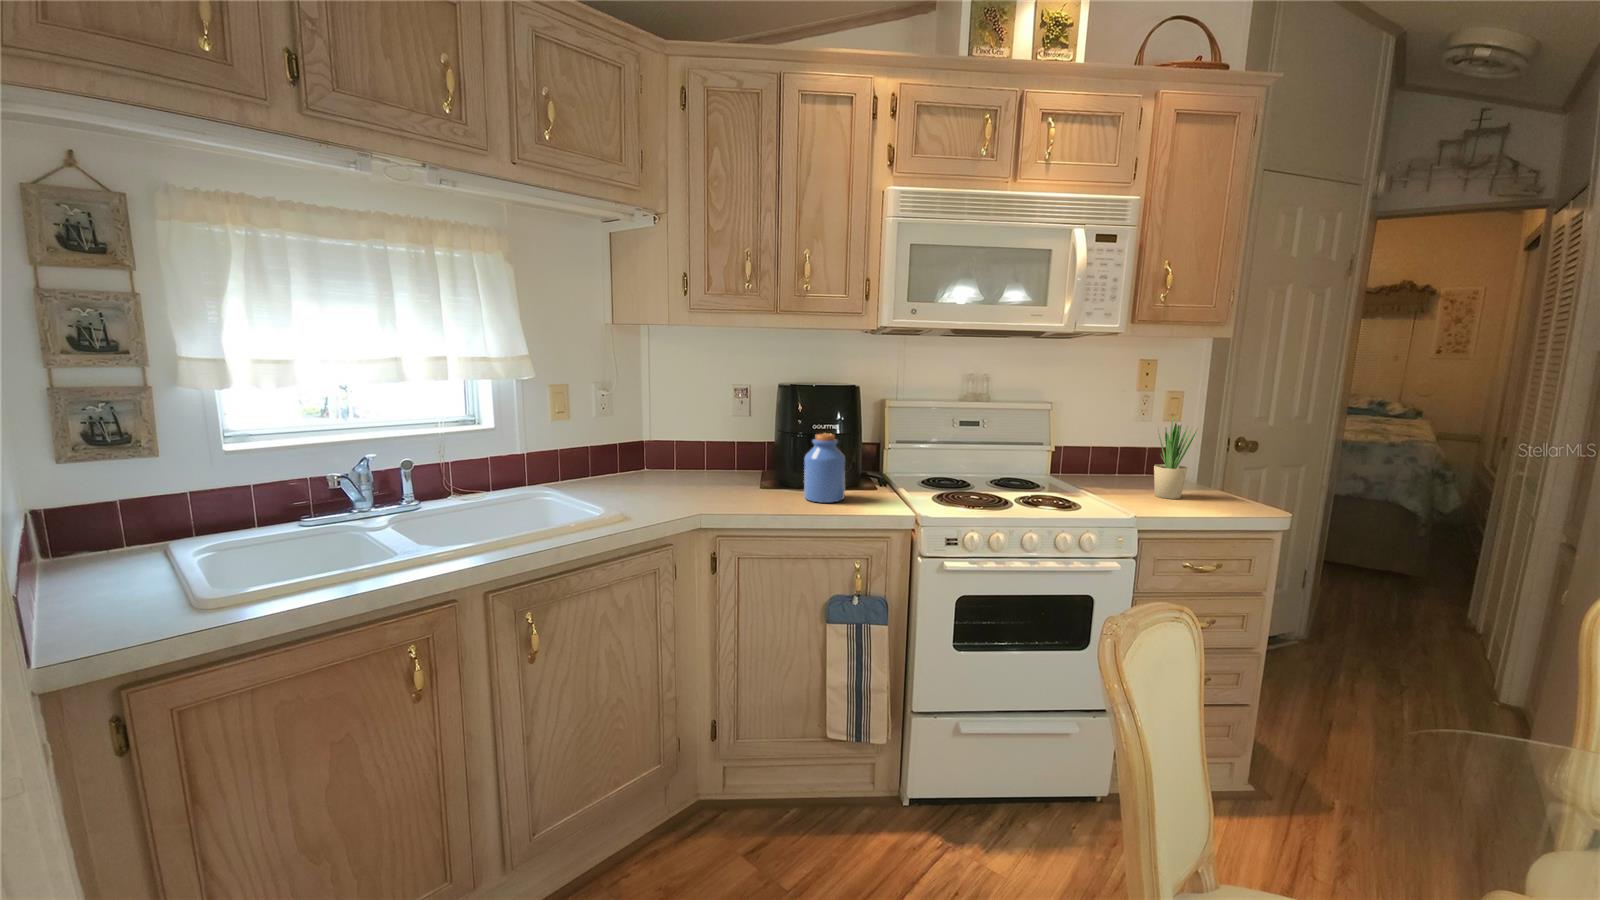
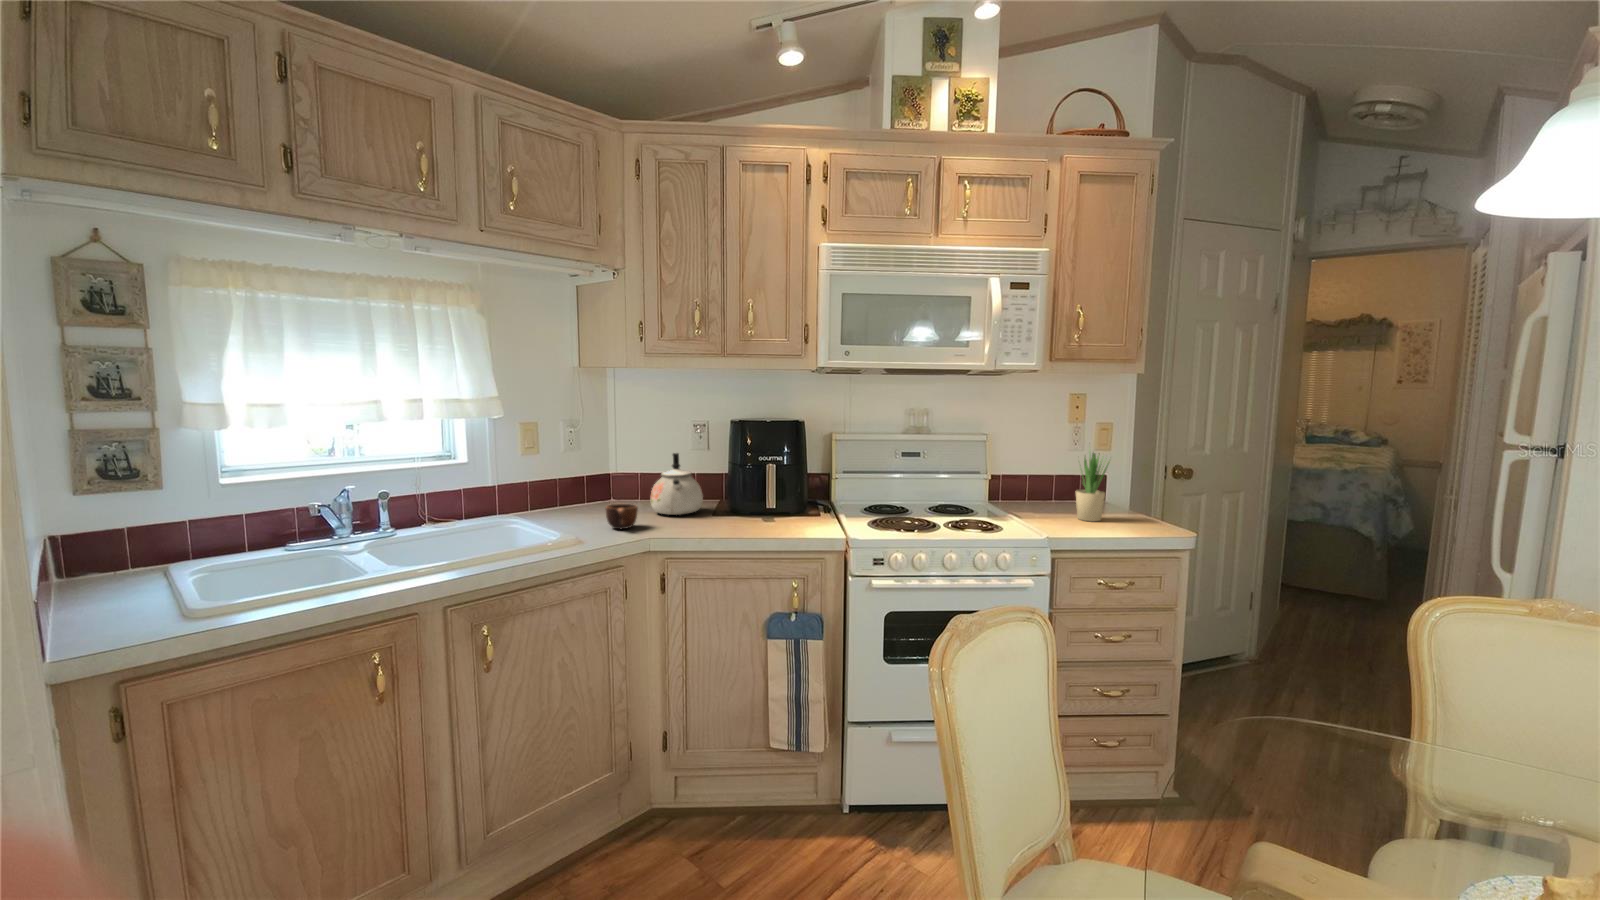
kettle: none [692,420,749,487] -> present [651,453,703,515]
jar: present [804,434,845,503] -> none [749,465,786,527]
mug: none [649,475,684,504] -> present [605,504,638,529]

